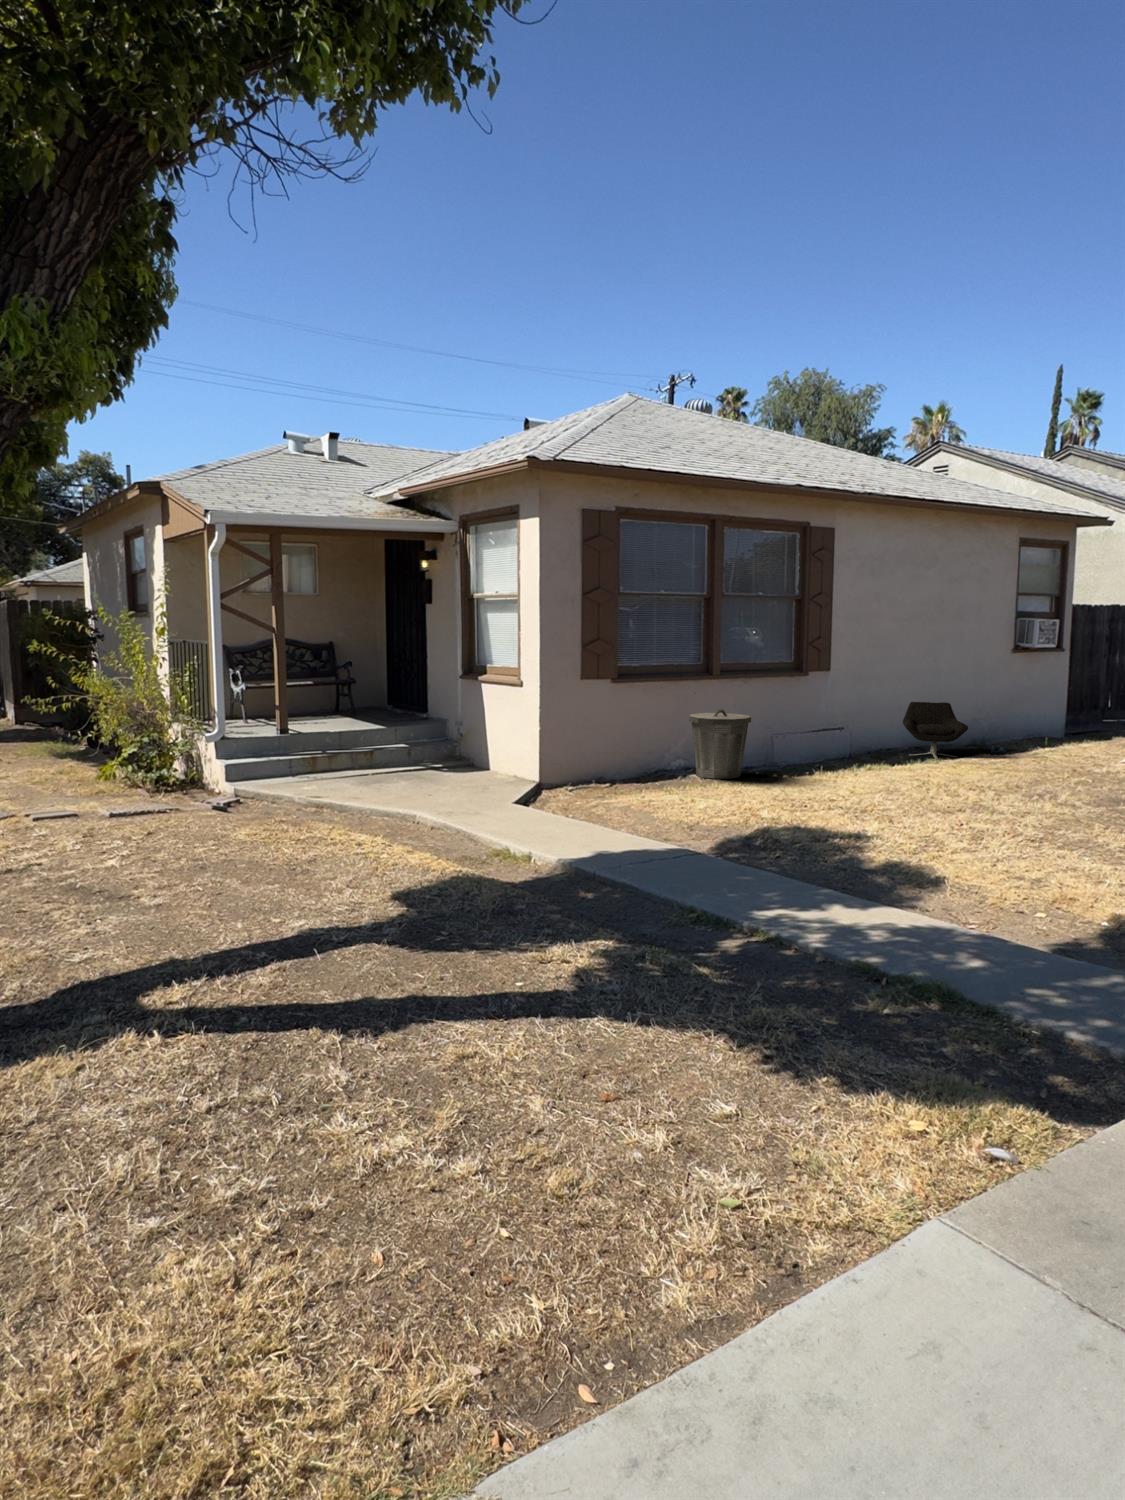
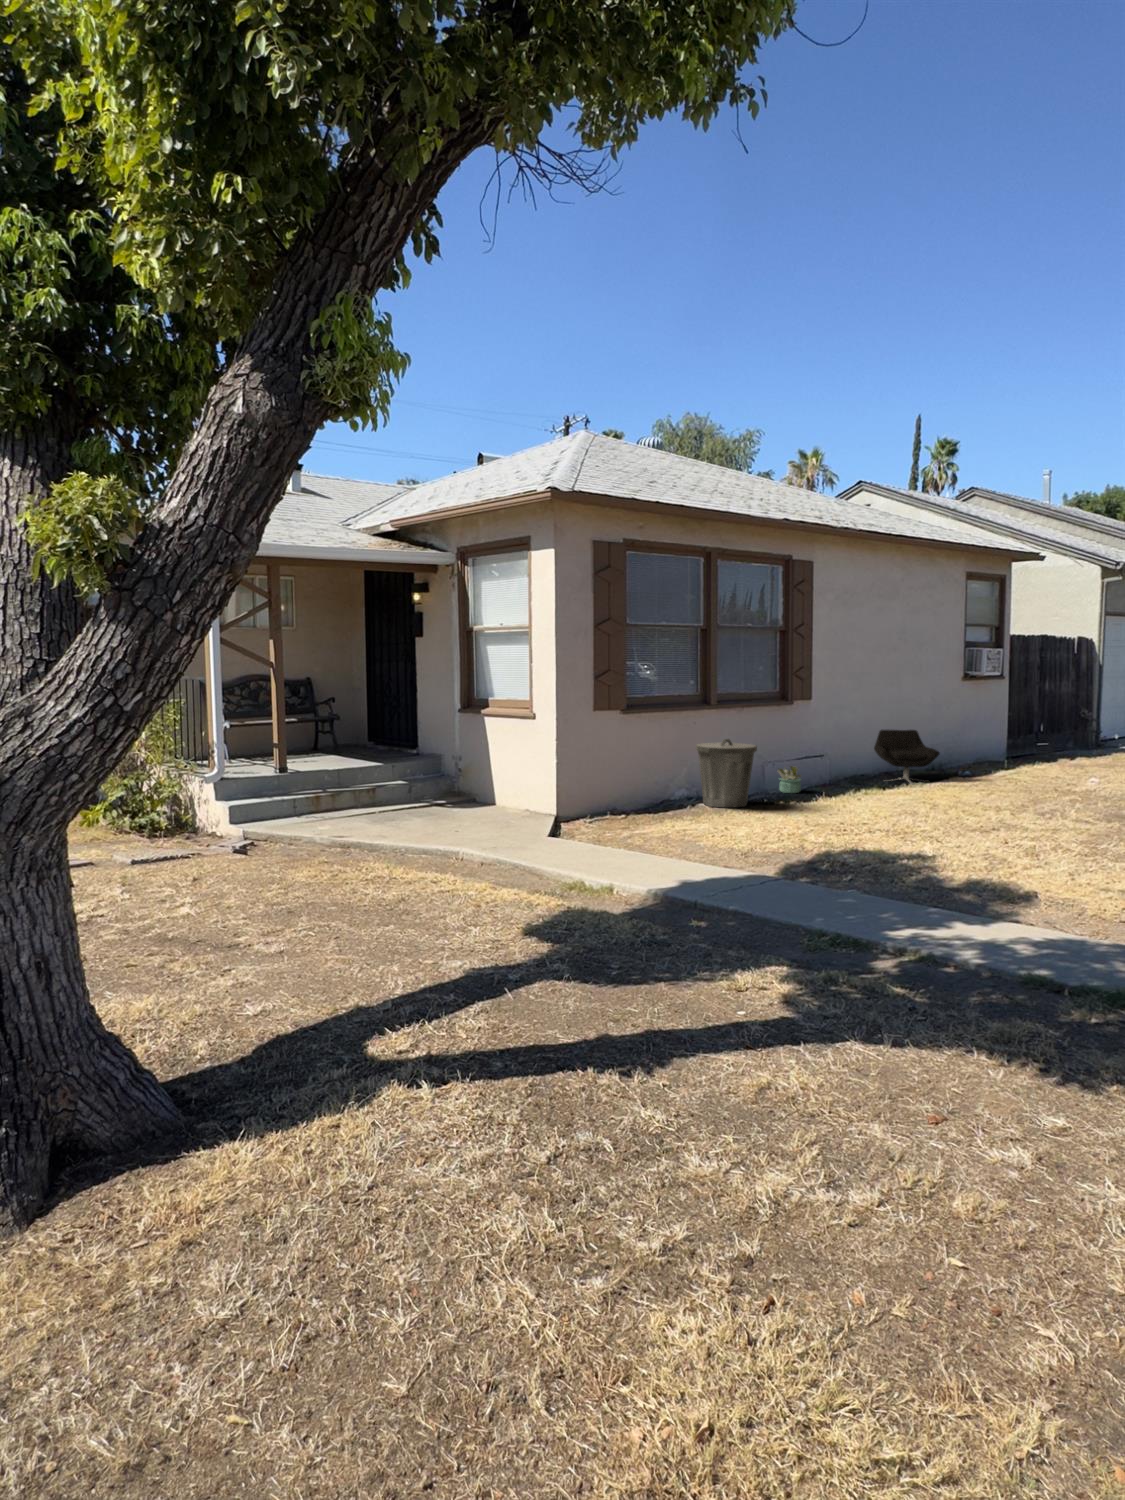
decorative plant: none [785,738,812,766] -> present [778,766,801,793]

